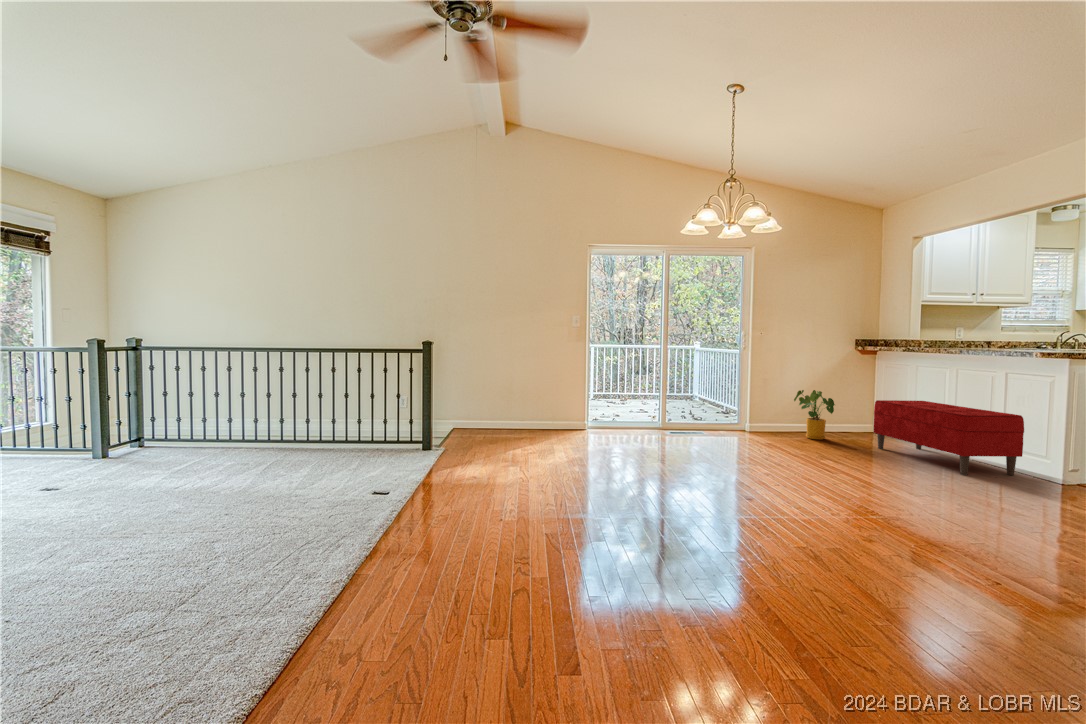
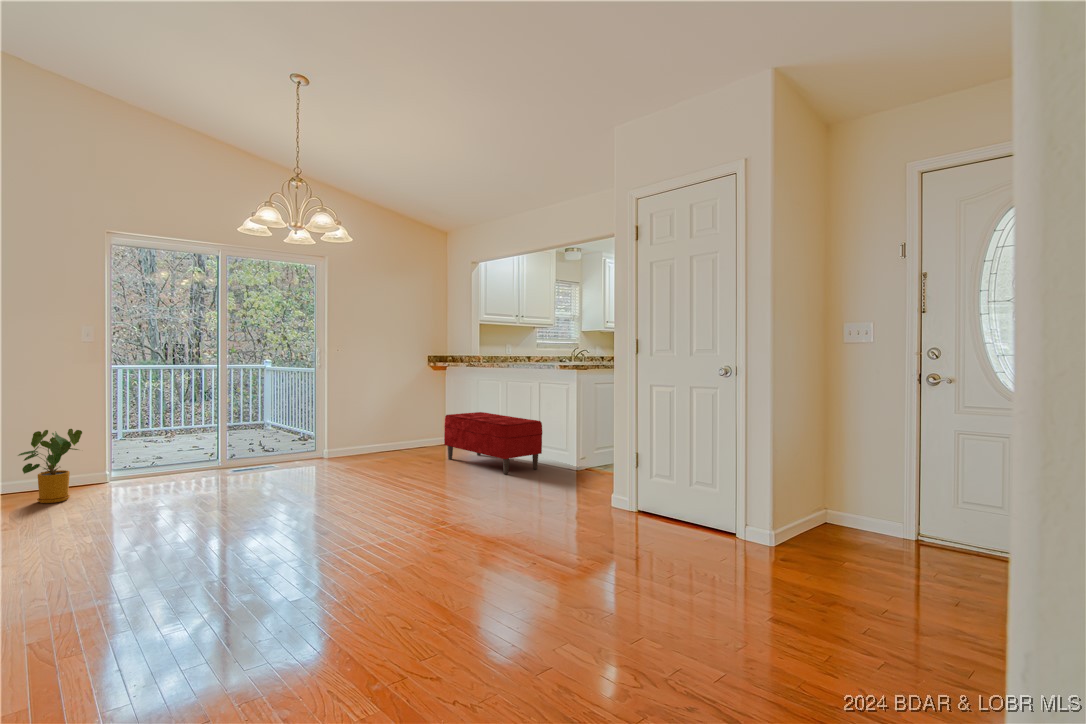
house plant: present [794,390,835,440] -> present [18,429,82,503]

